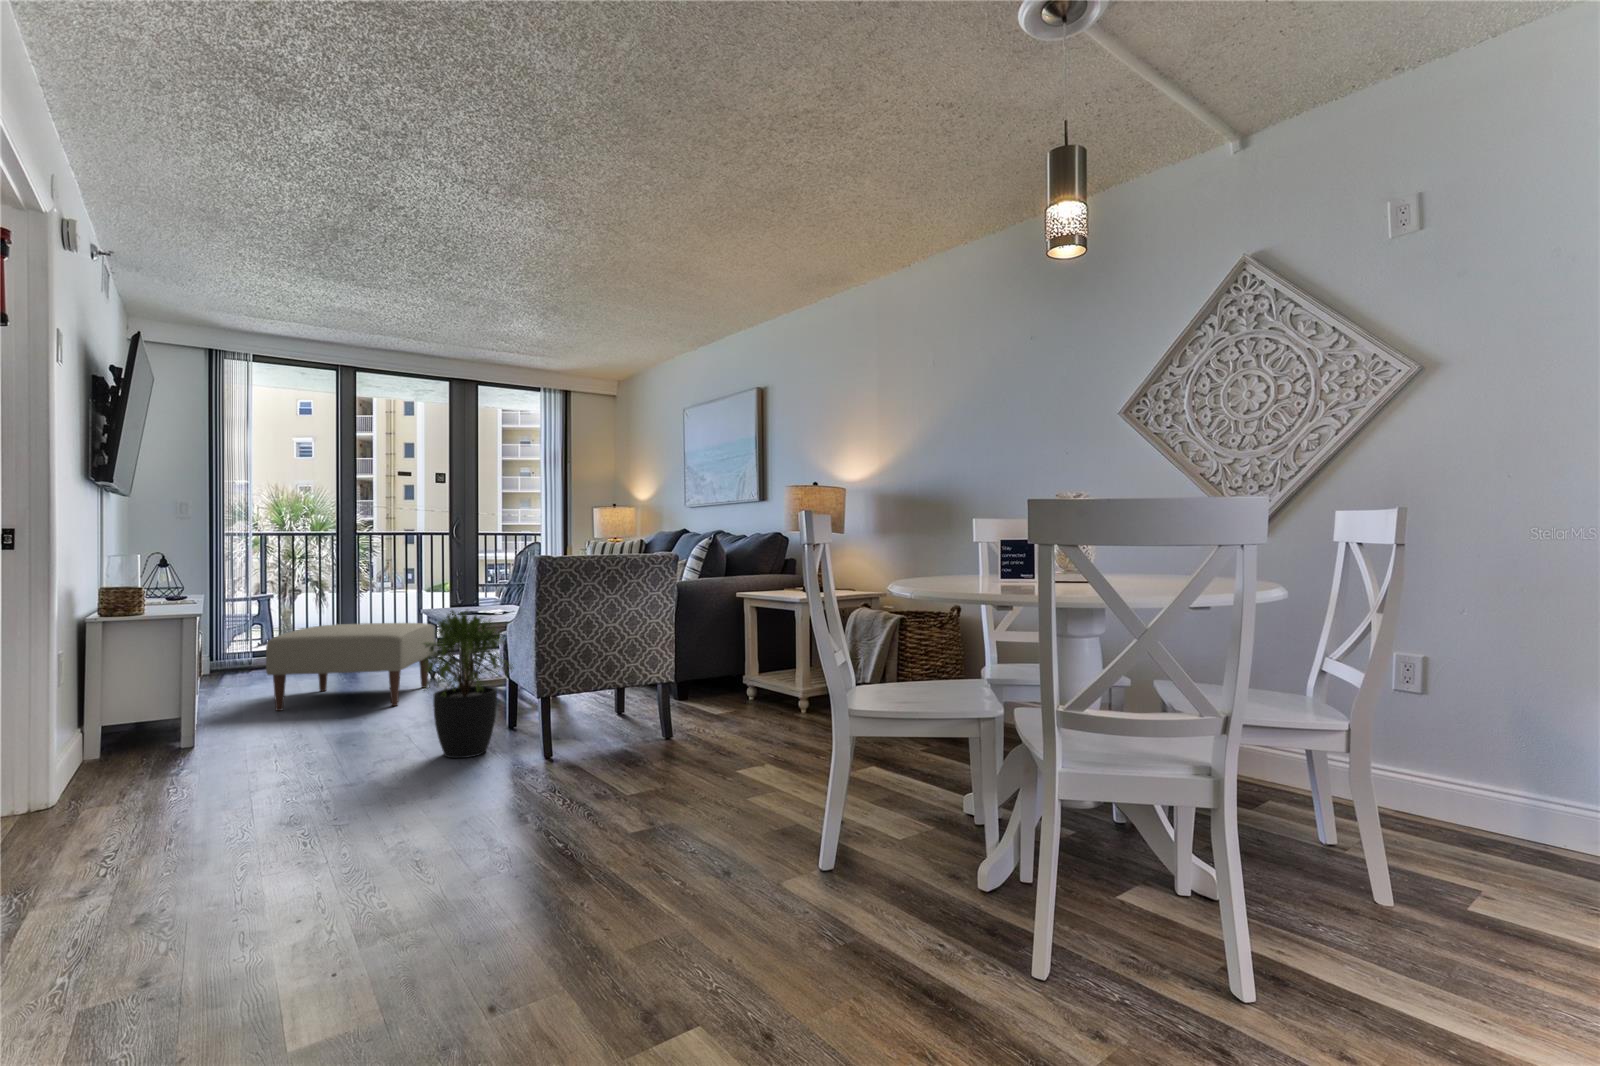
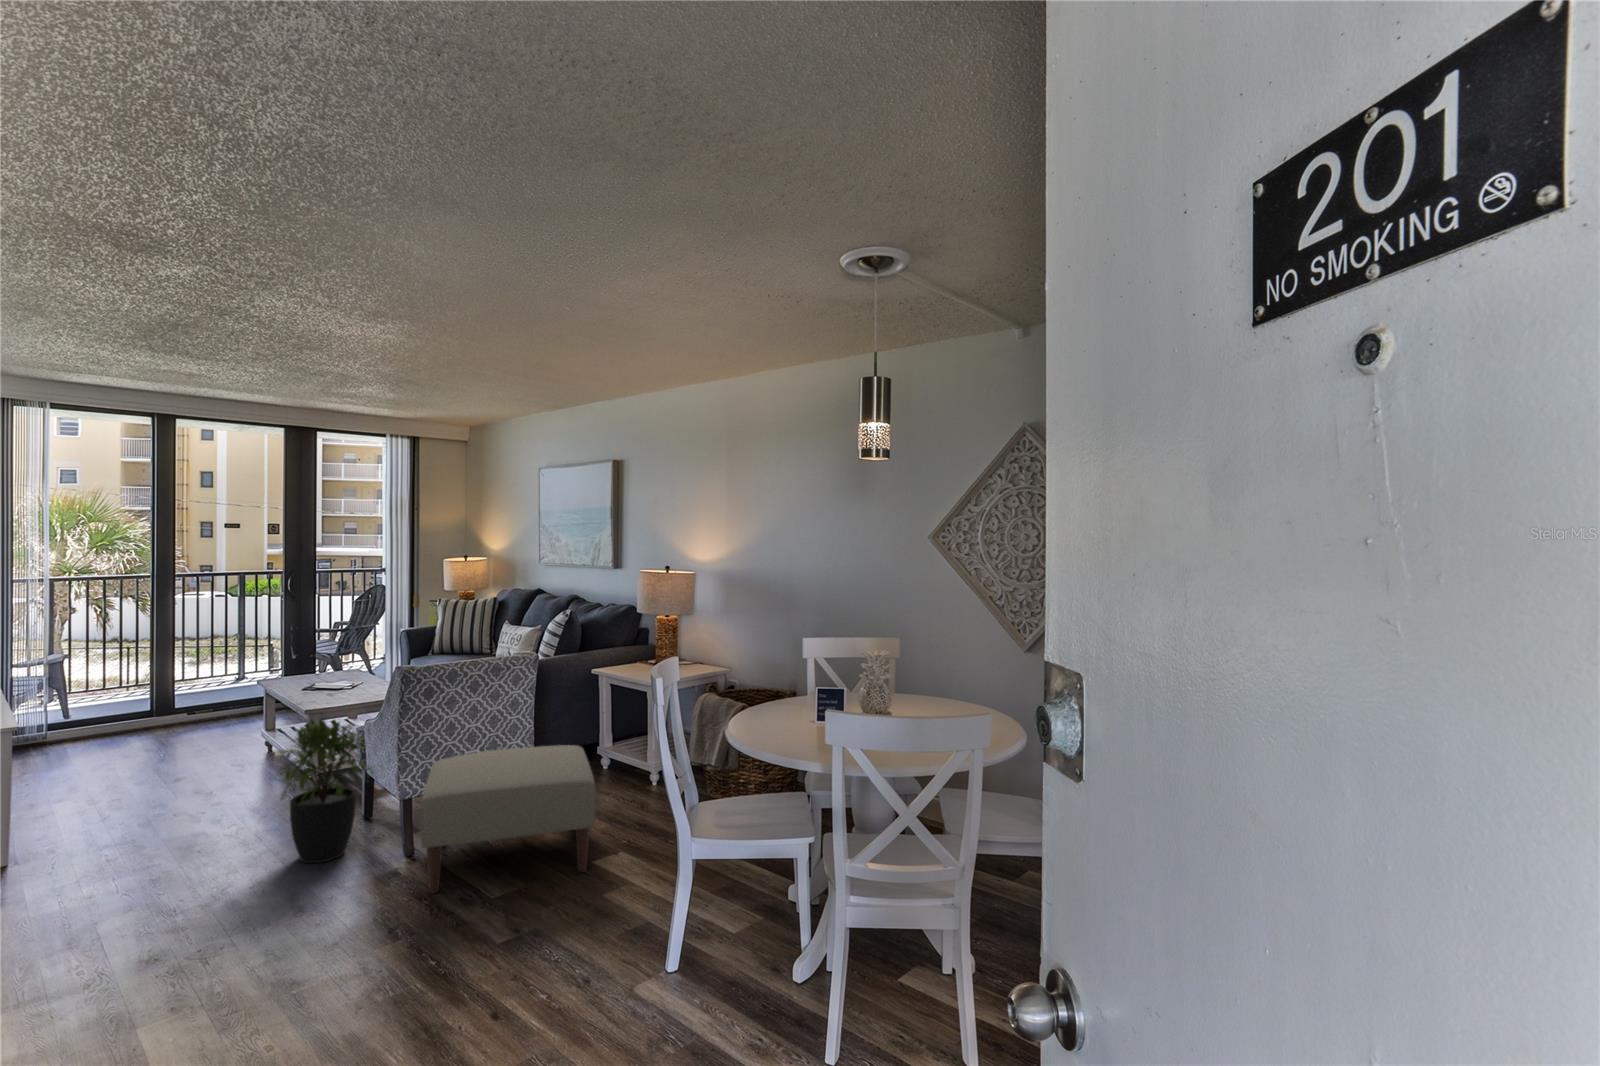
ottoman: present [266,623,434,711] -> present [421,745,596,893]

